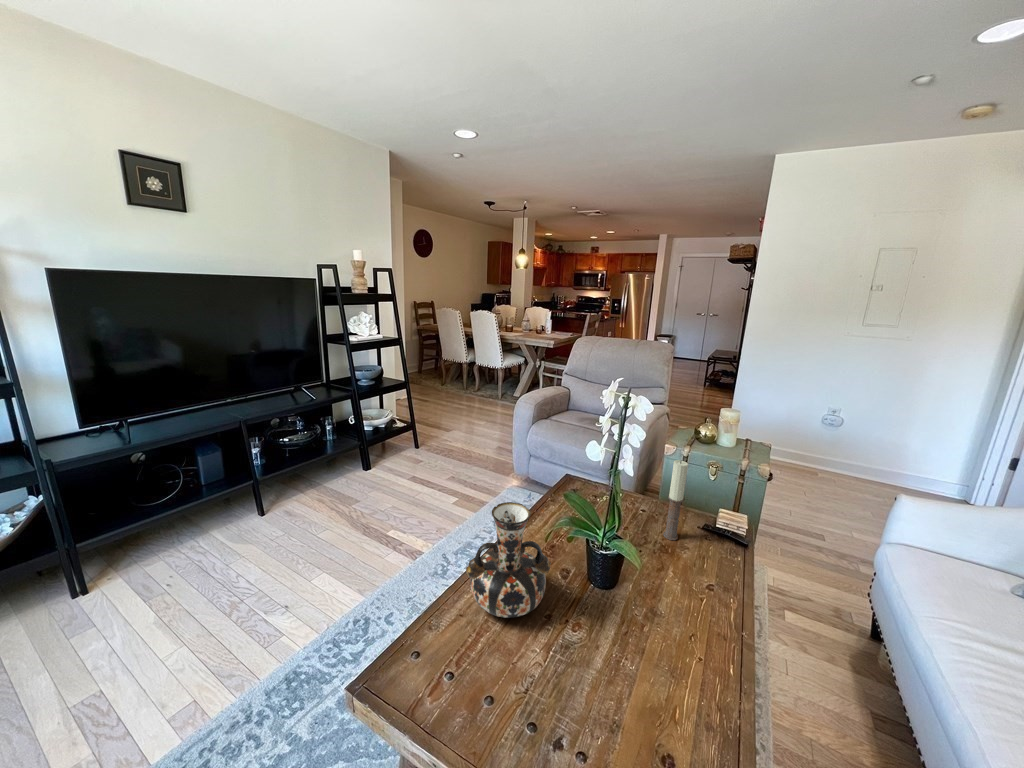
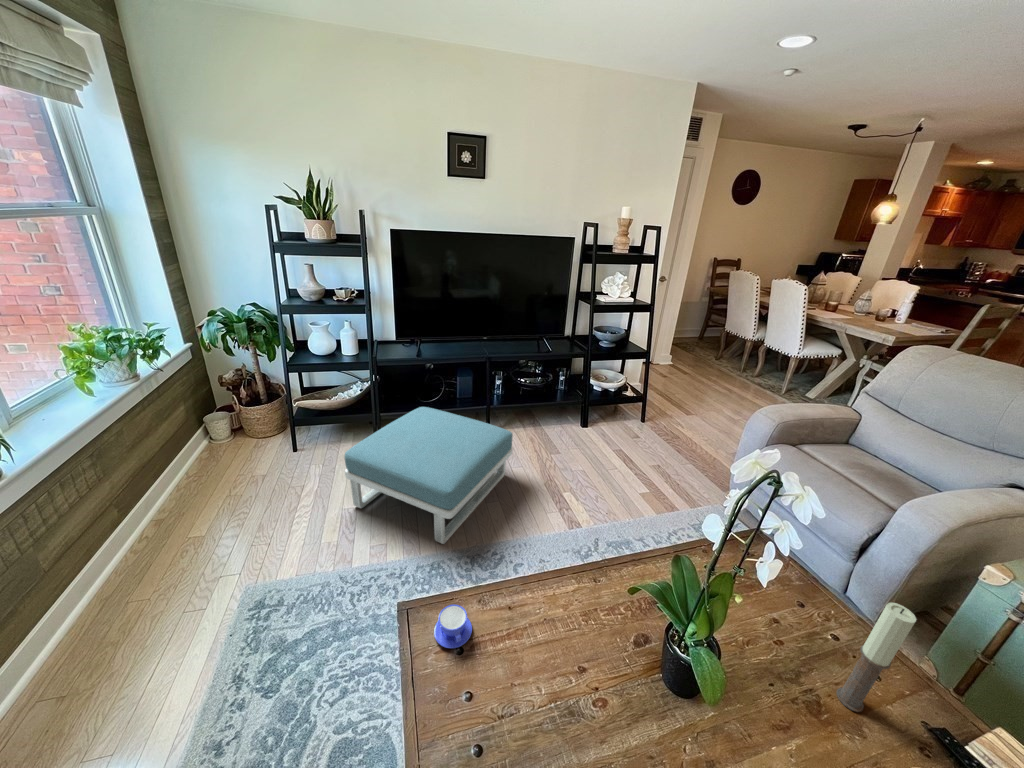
footstool: none [57,490,319,691] -> present [344,407,513,544]
decorative vase: present [466,502,551,618] -> none [523,527,609,651]
teacup: none [407,636,450,685] -> present [434,604,472,648]

